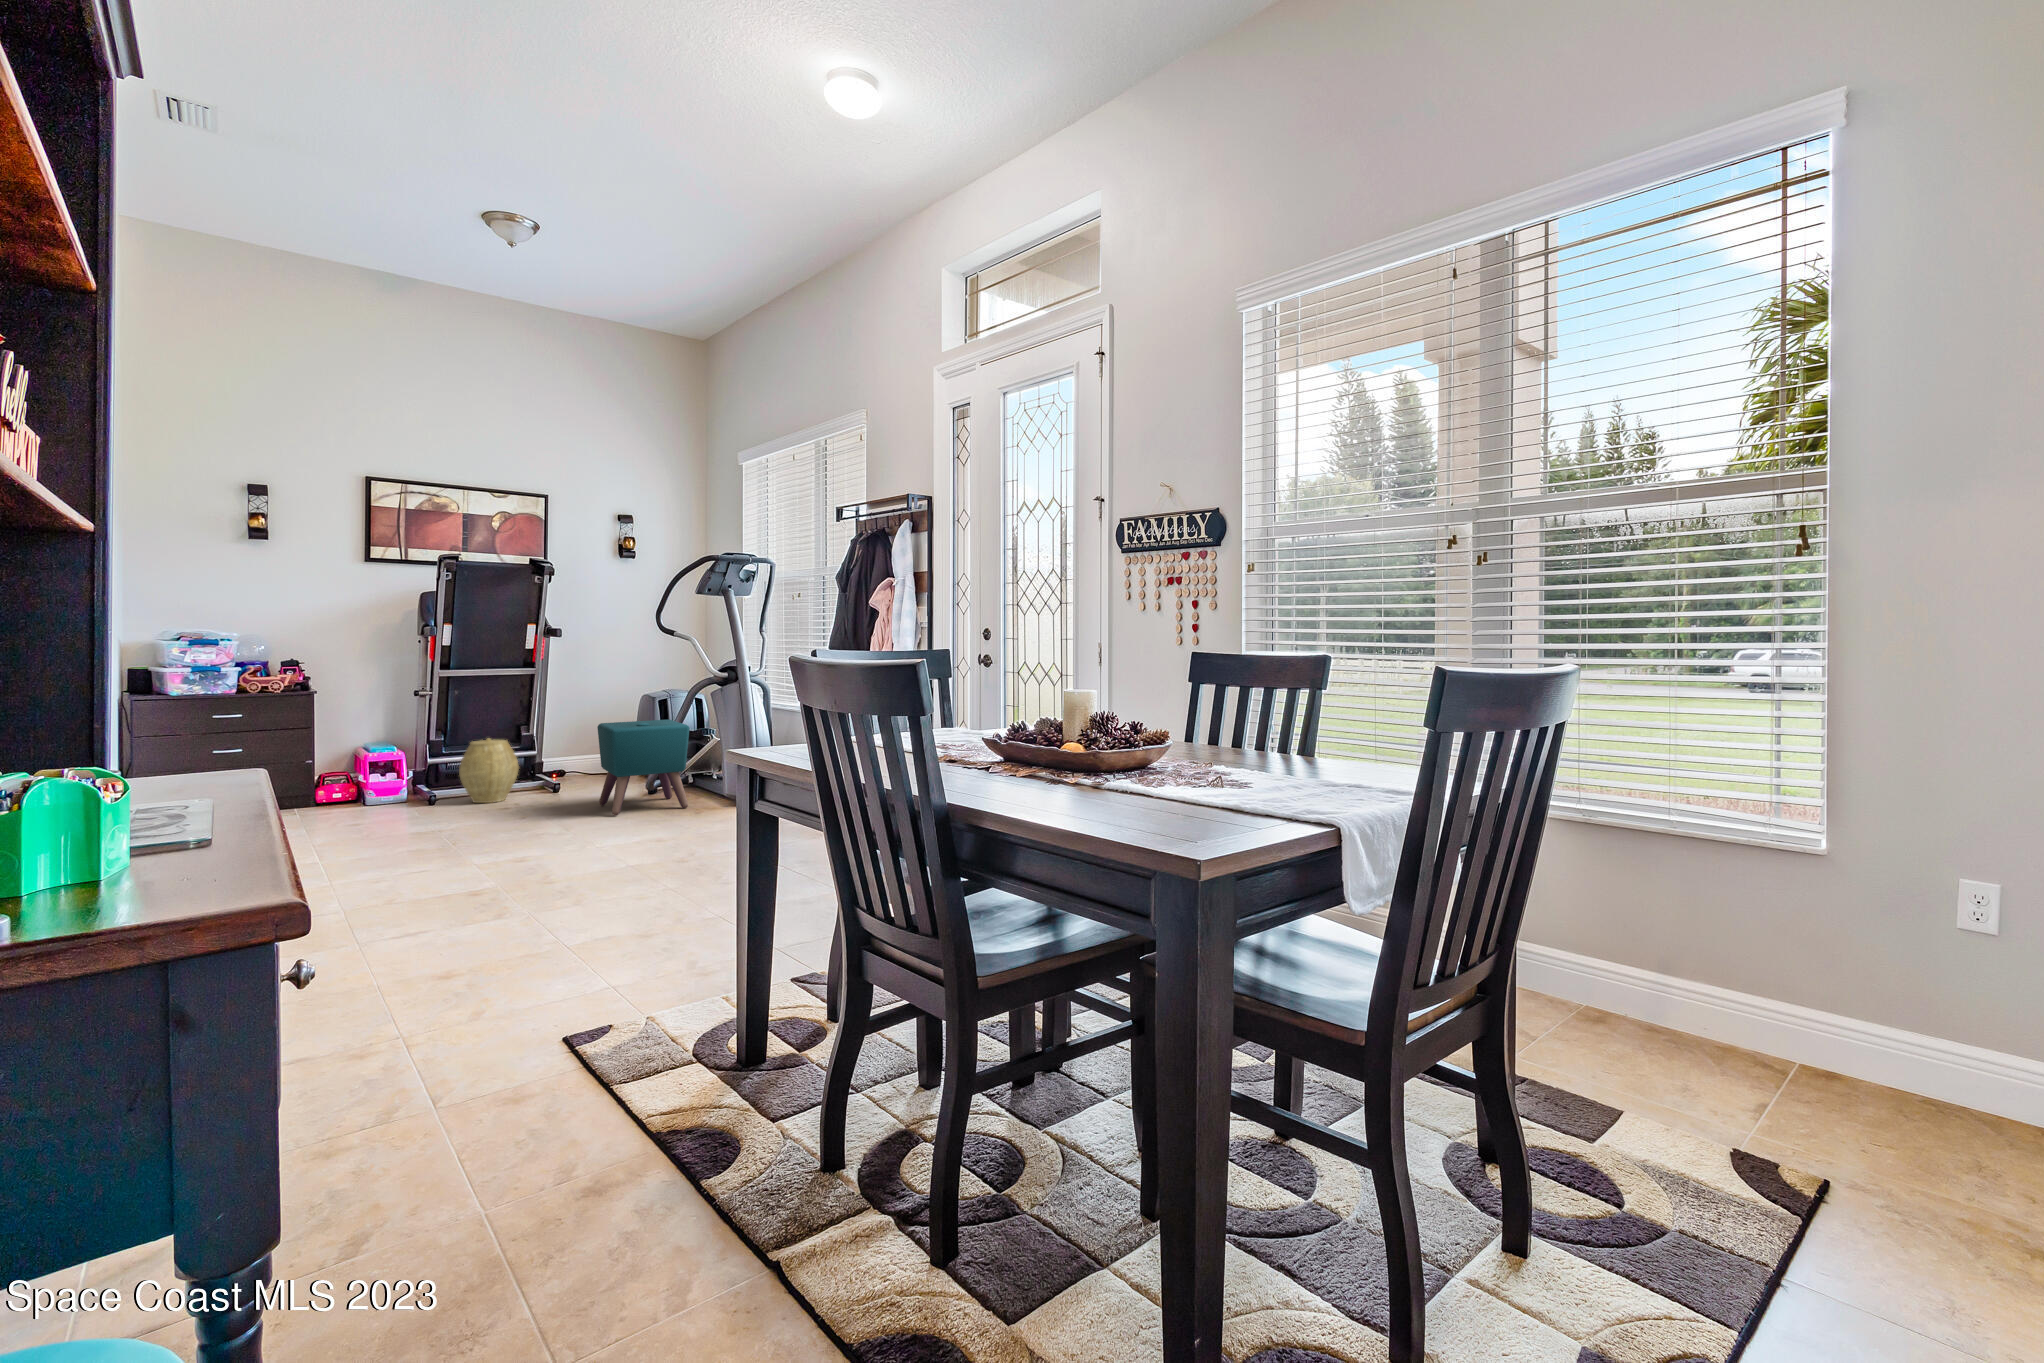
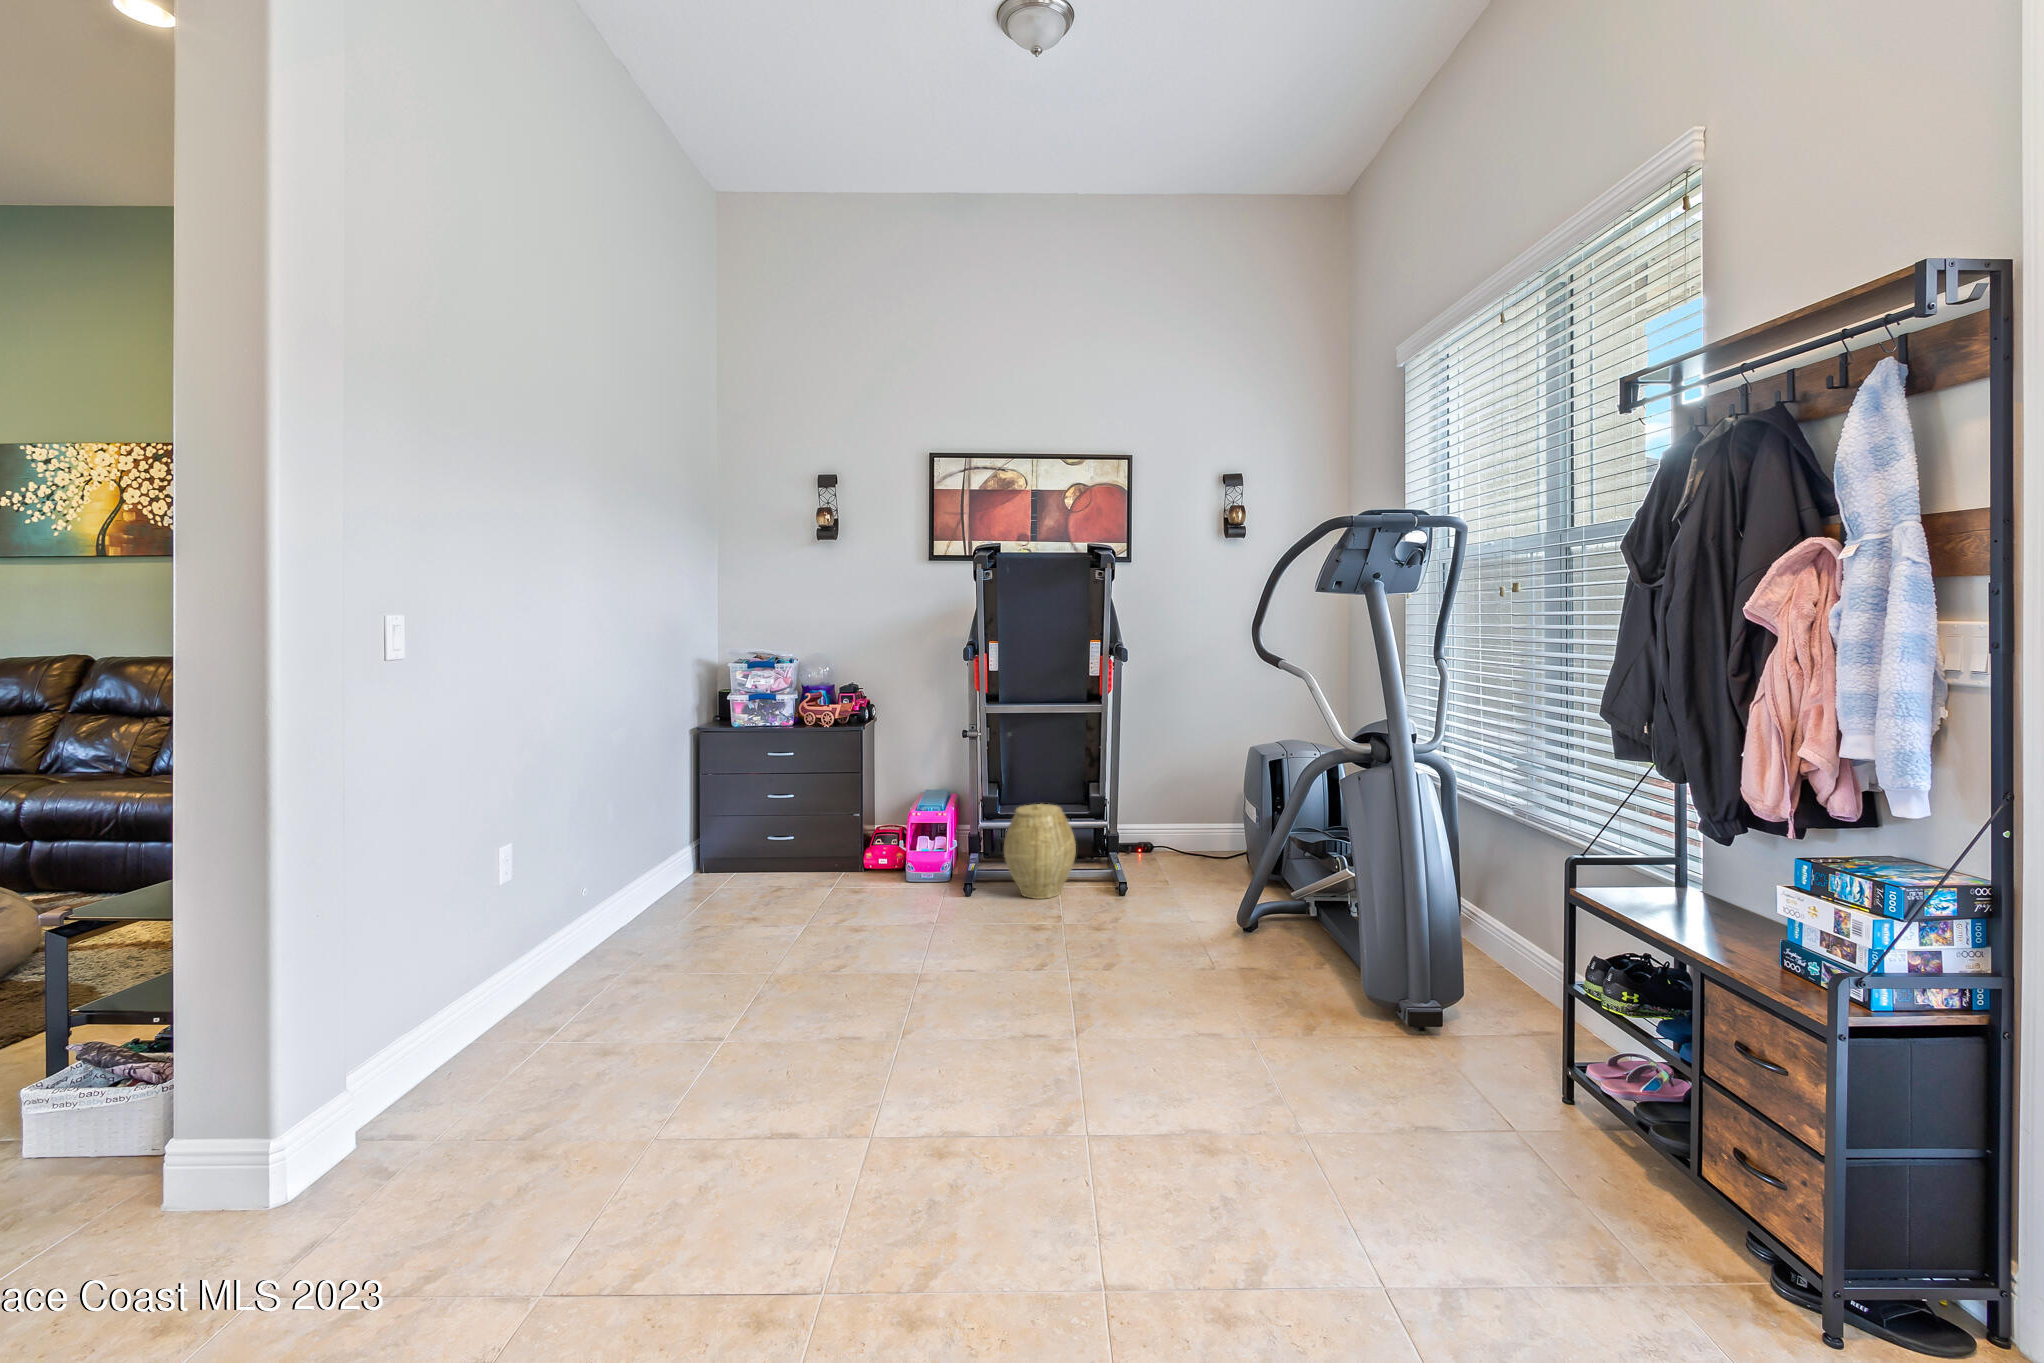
ottoman: present [597,720,690,815] -> none [1162,808,1302,986]

